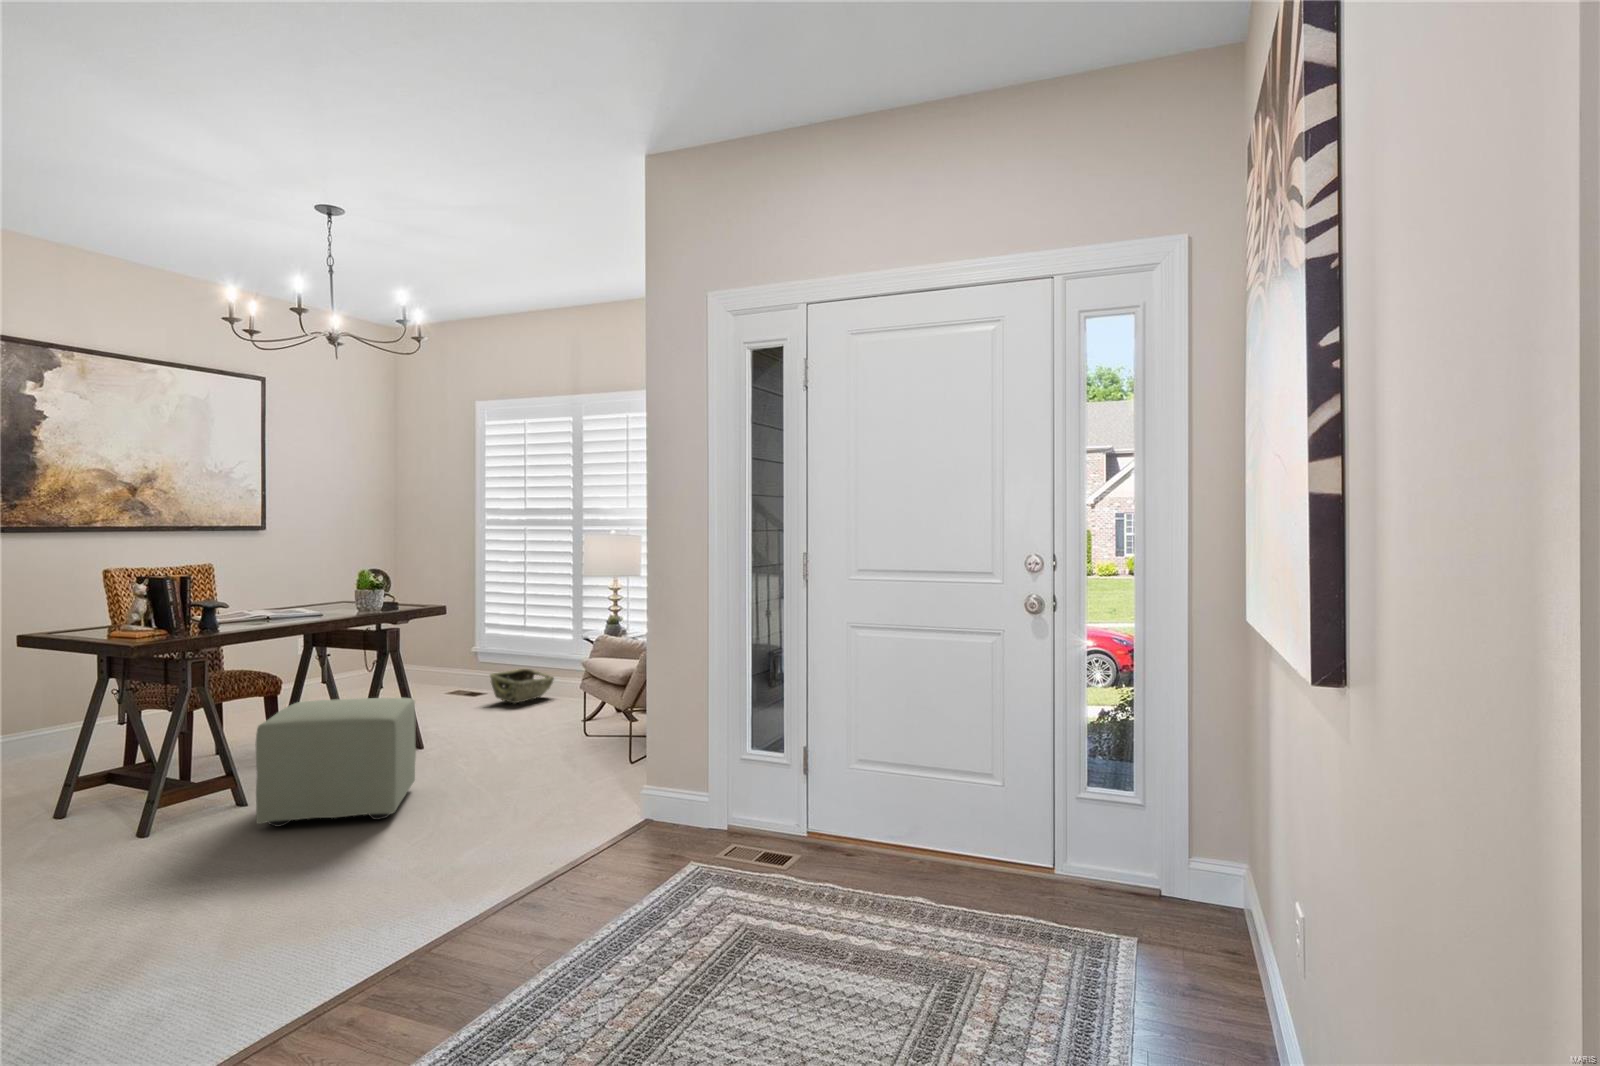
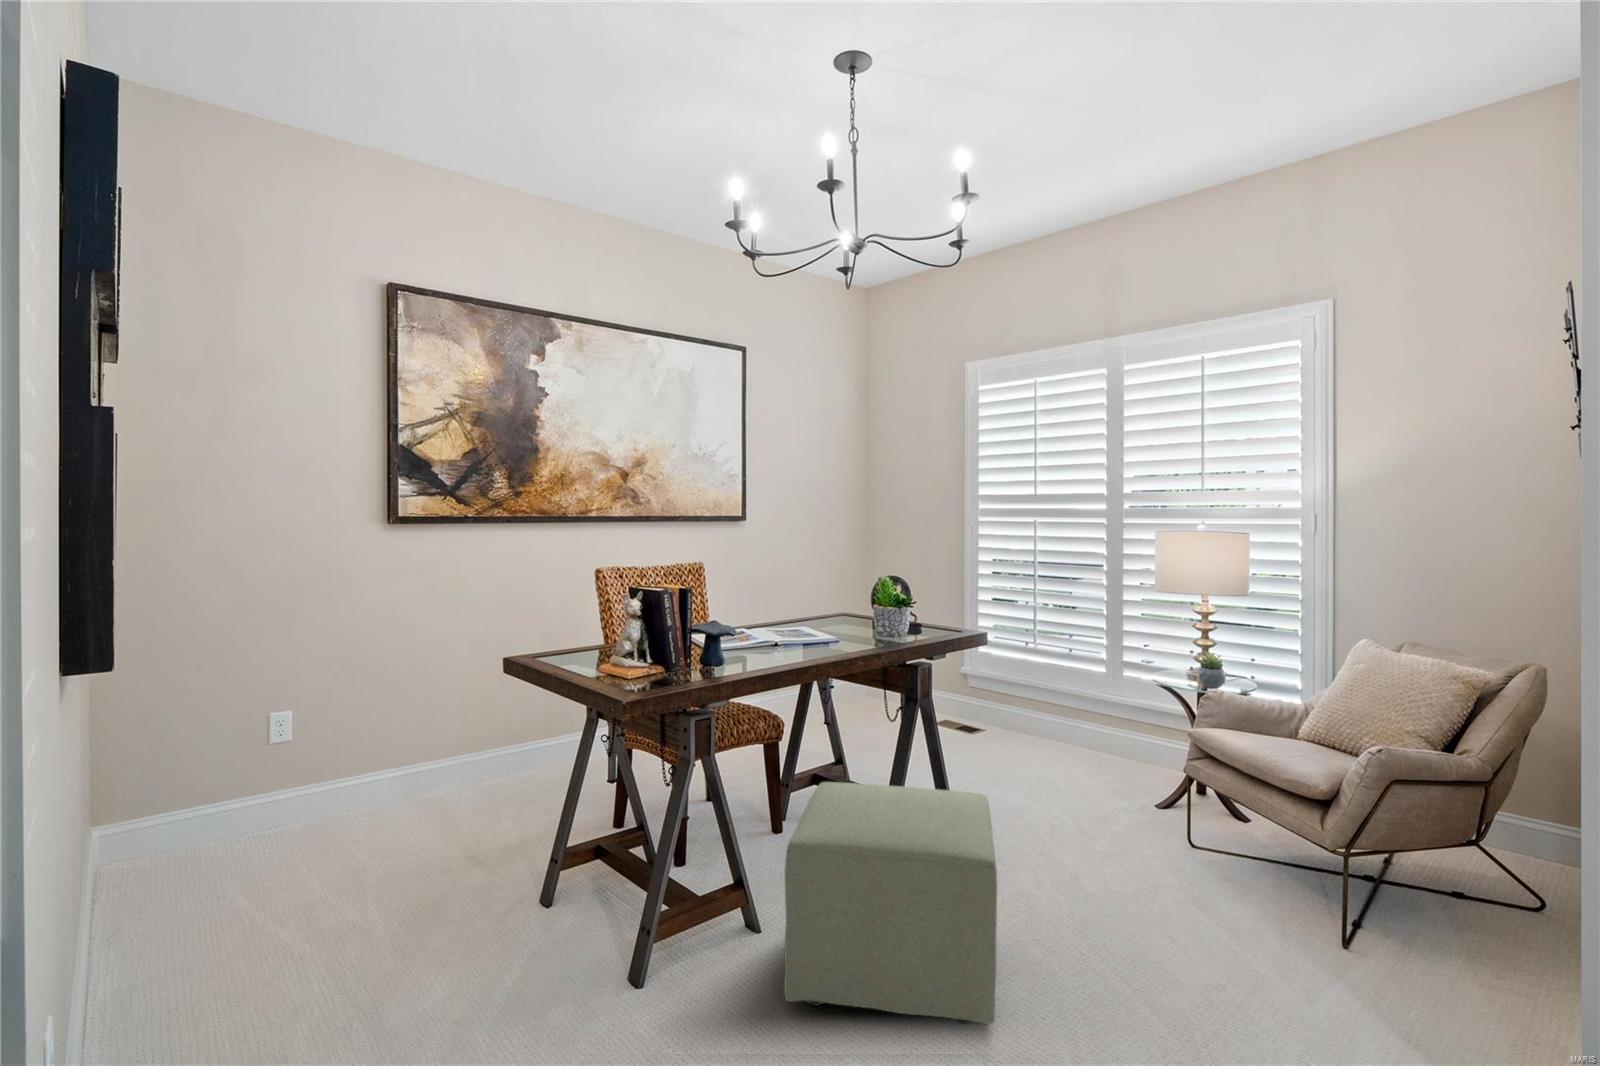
woven basket: present [490,669,554,703] -> none [1001,703,1081,753]

